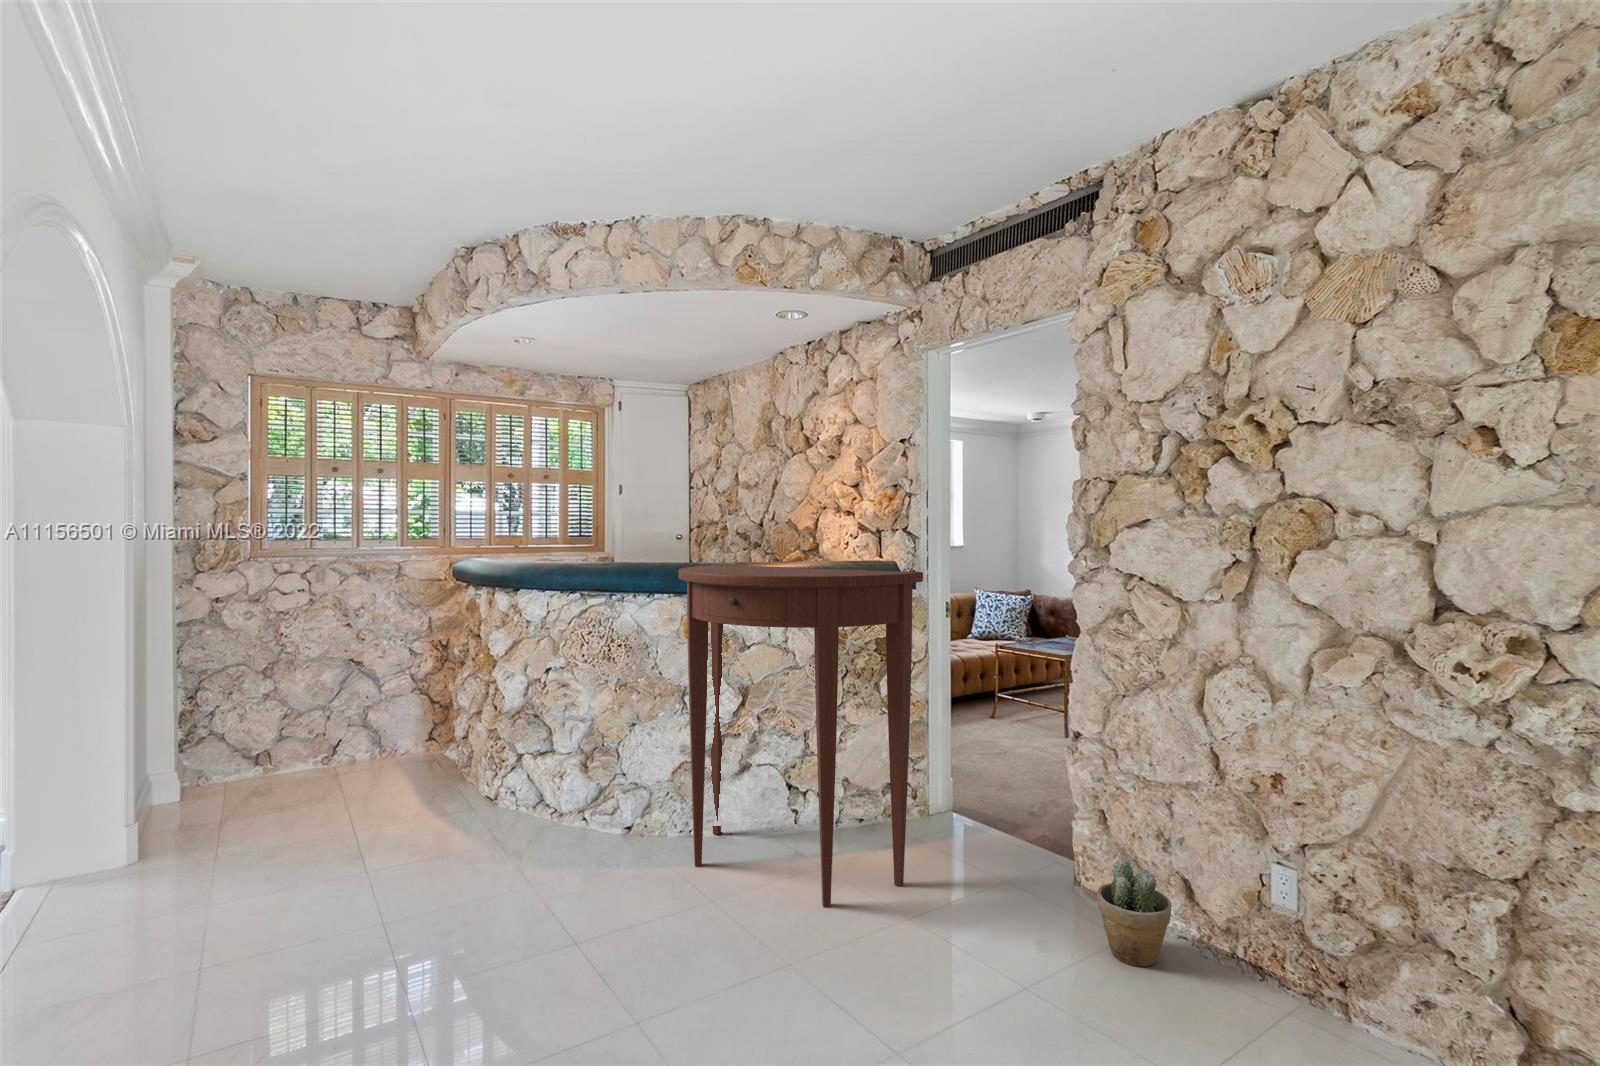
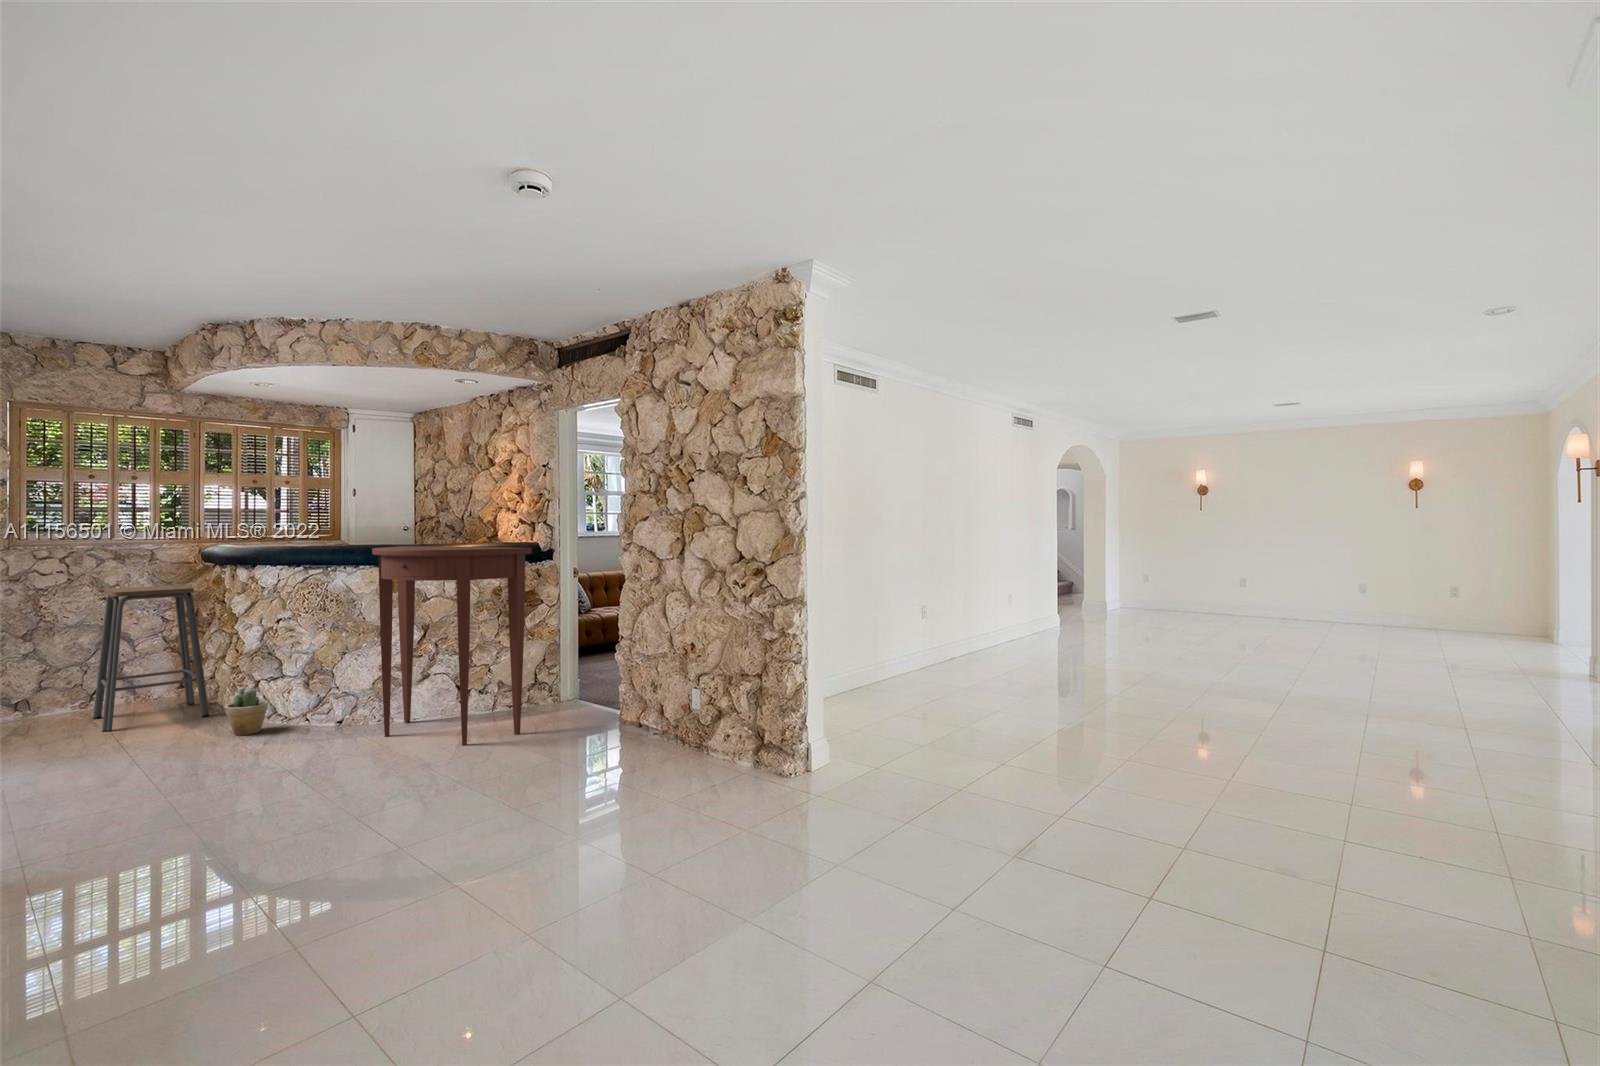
bar stool: none [333,611,461,813] -> present [93,585,209,732]
potted plant: present [1097,859,1172,967] -> present [225,687,268,735]

